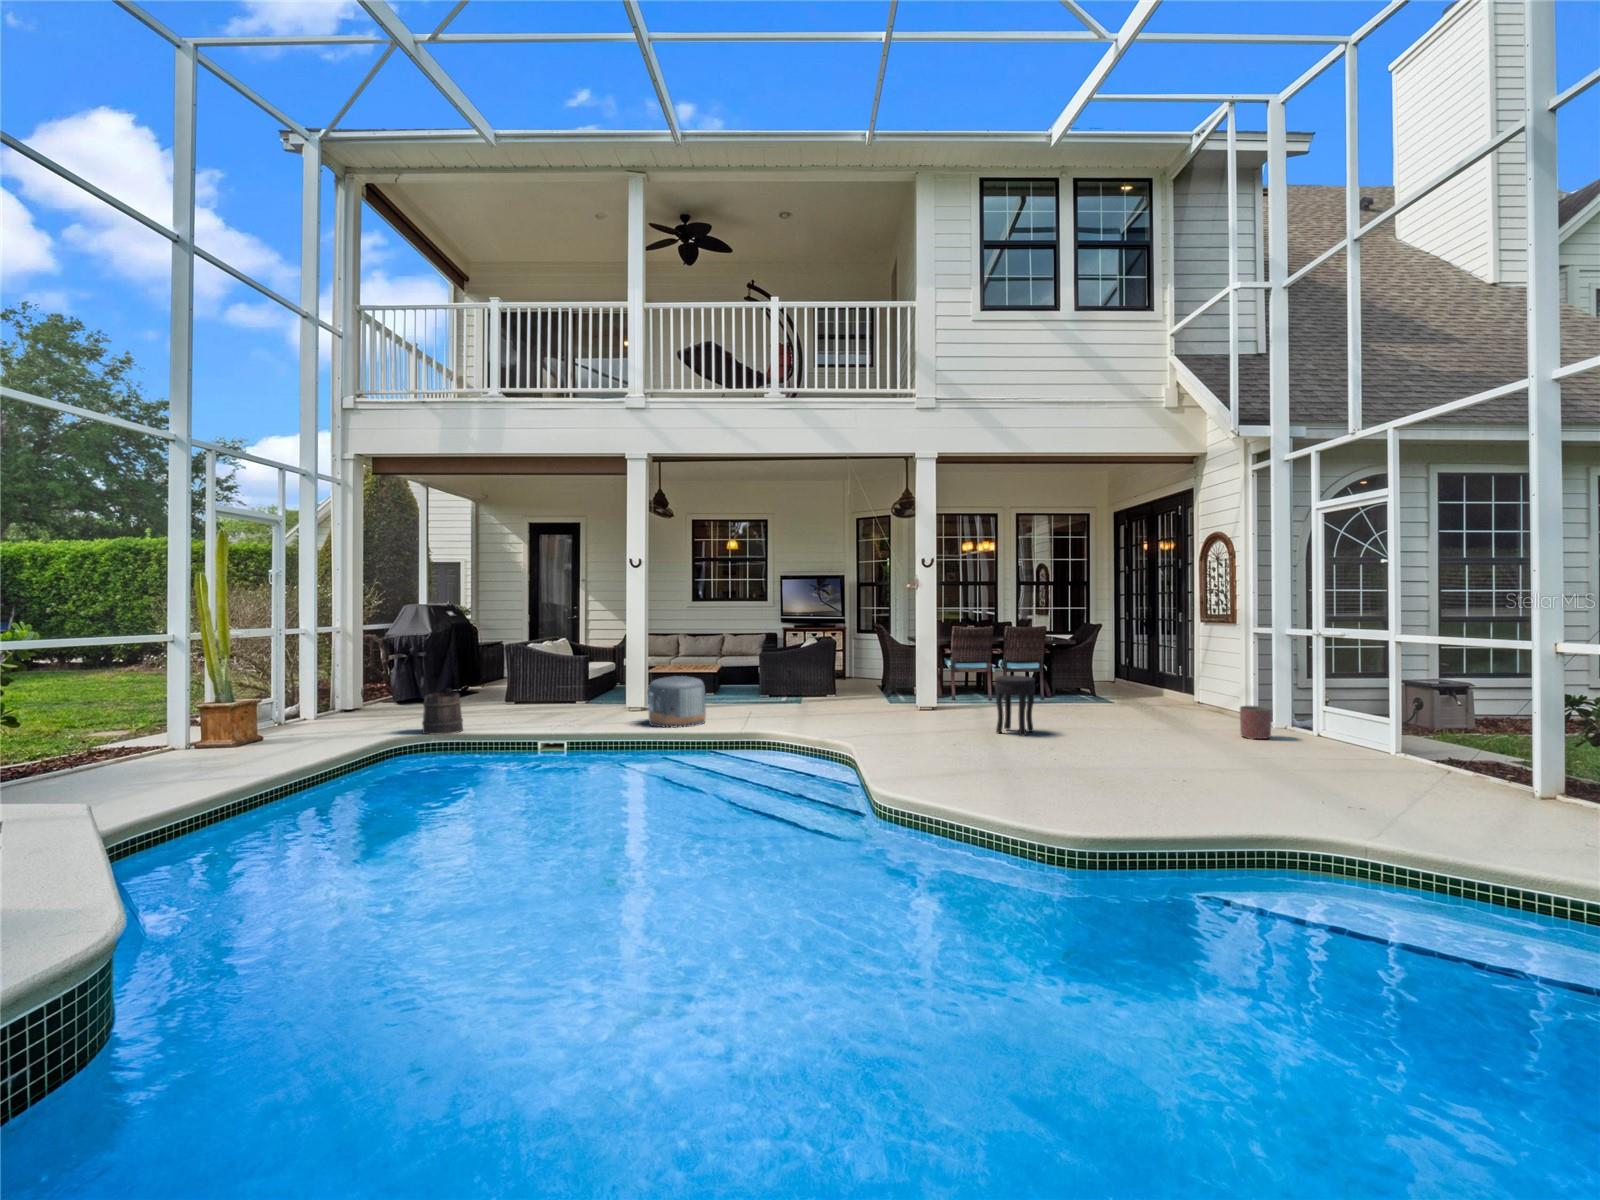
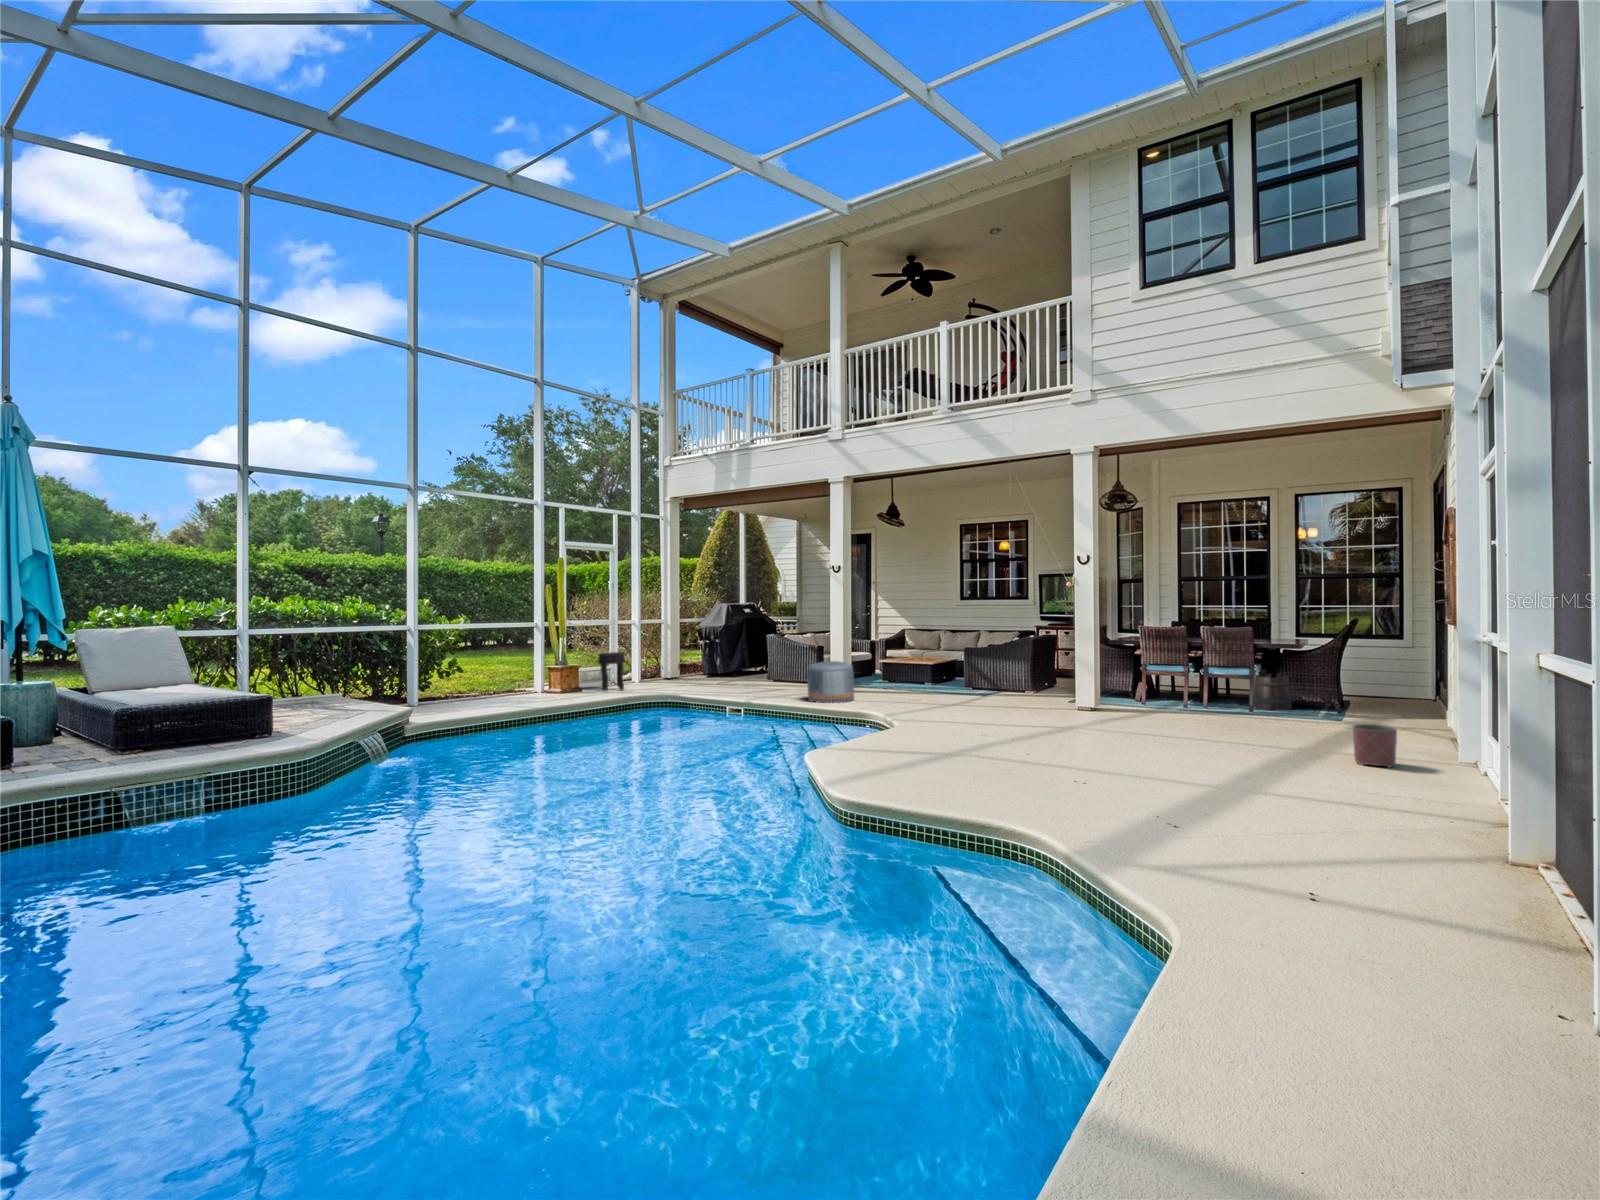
side table: present [995,676,1035,736] -> present [598,652,625,691]
bucket: present [422,688,463,734] -> present [1253,670,1292,710]

